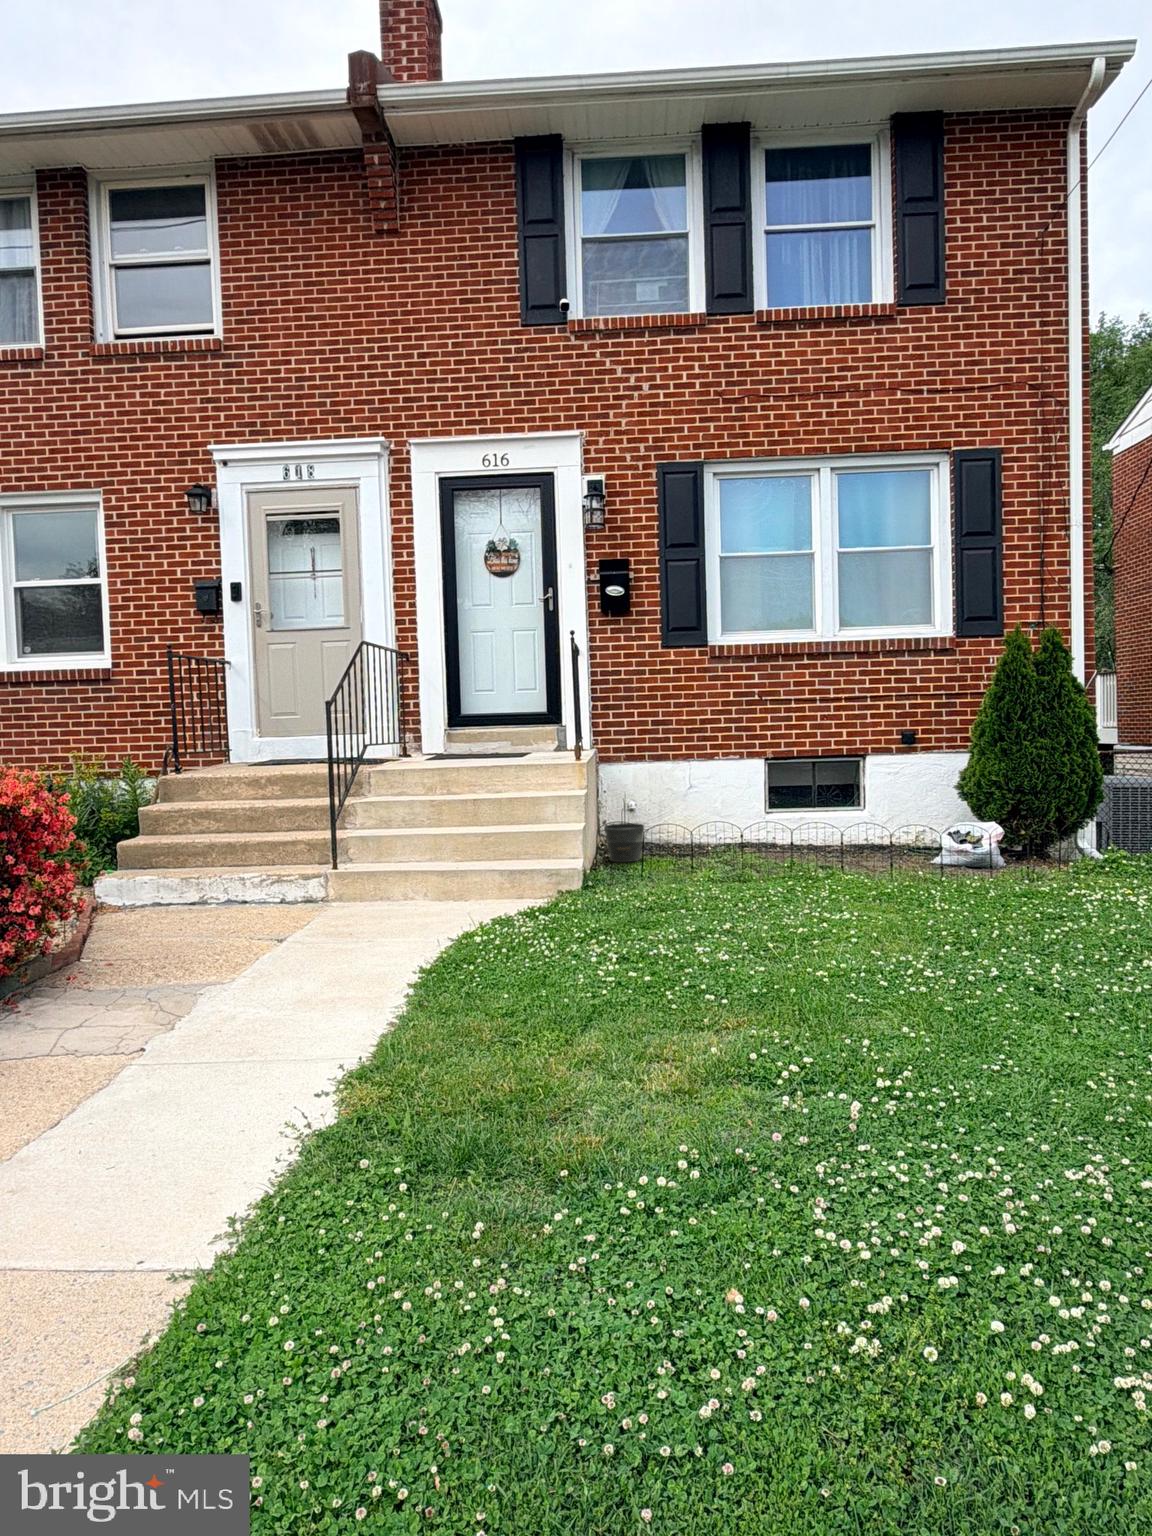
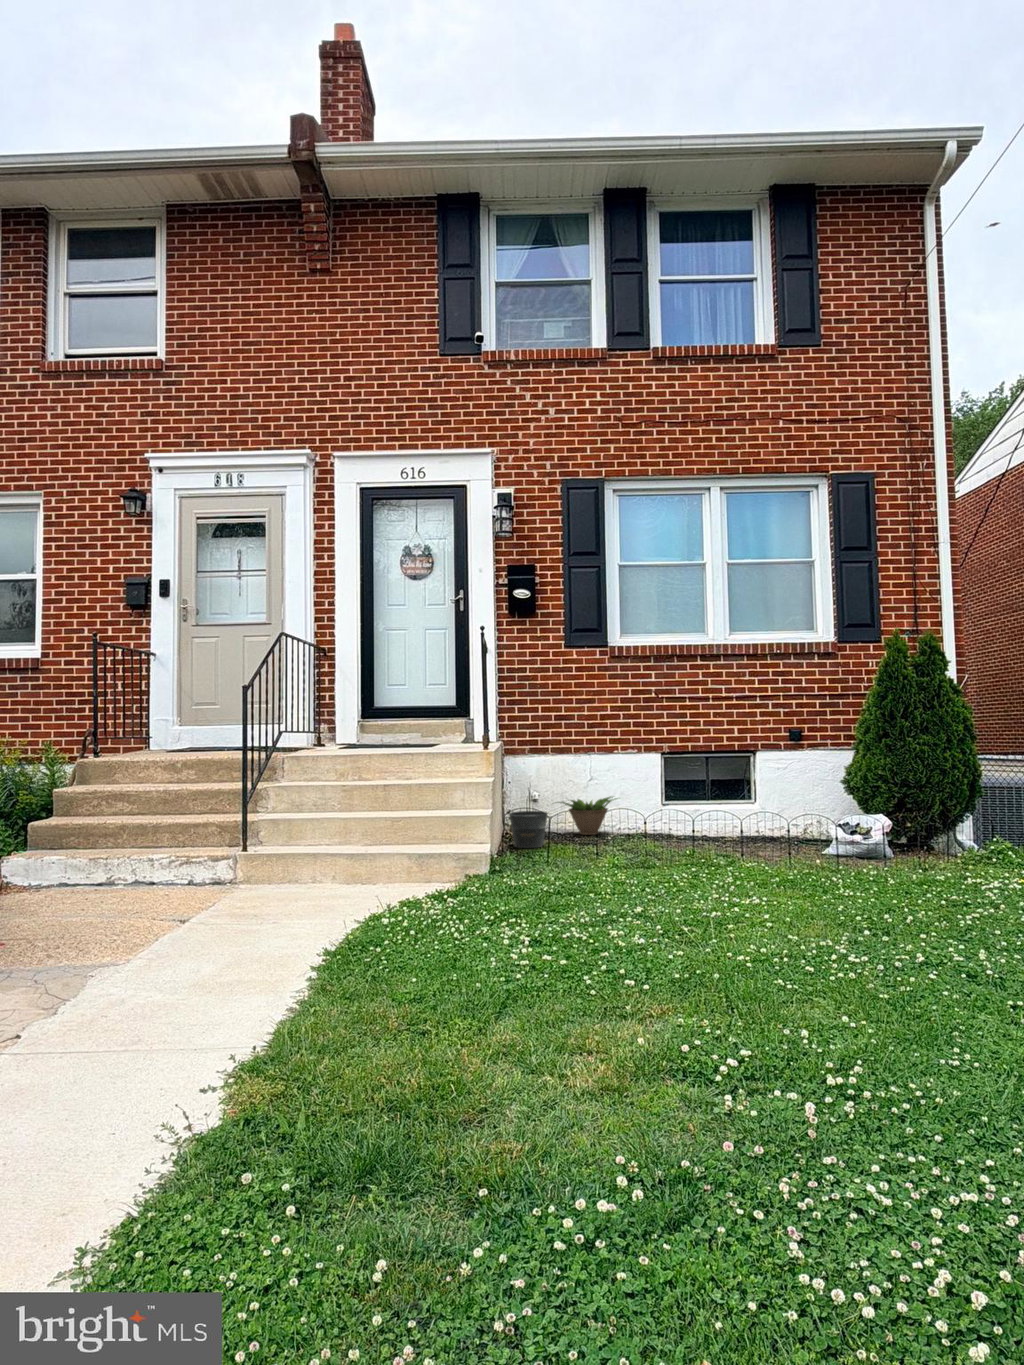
decorative plant: none [649,805,722,847] -> present [557,796,613,835]

